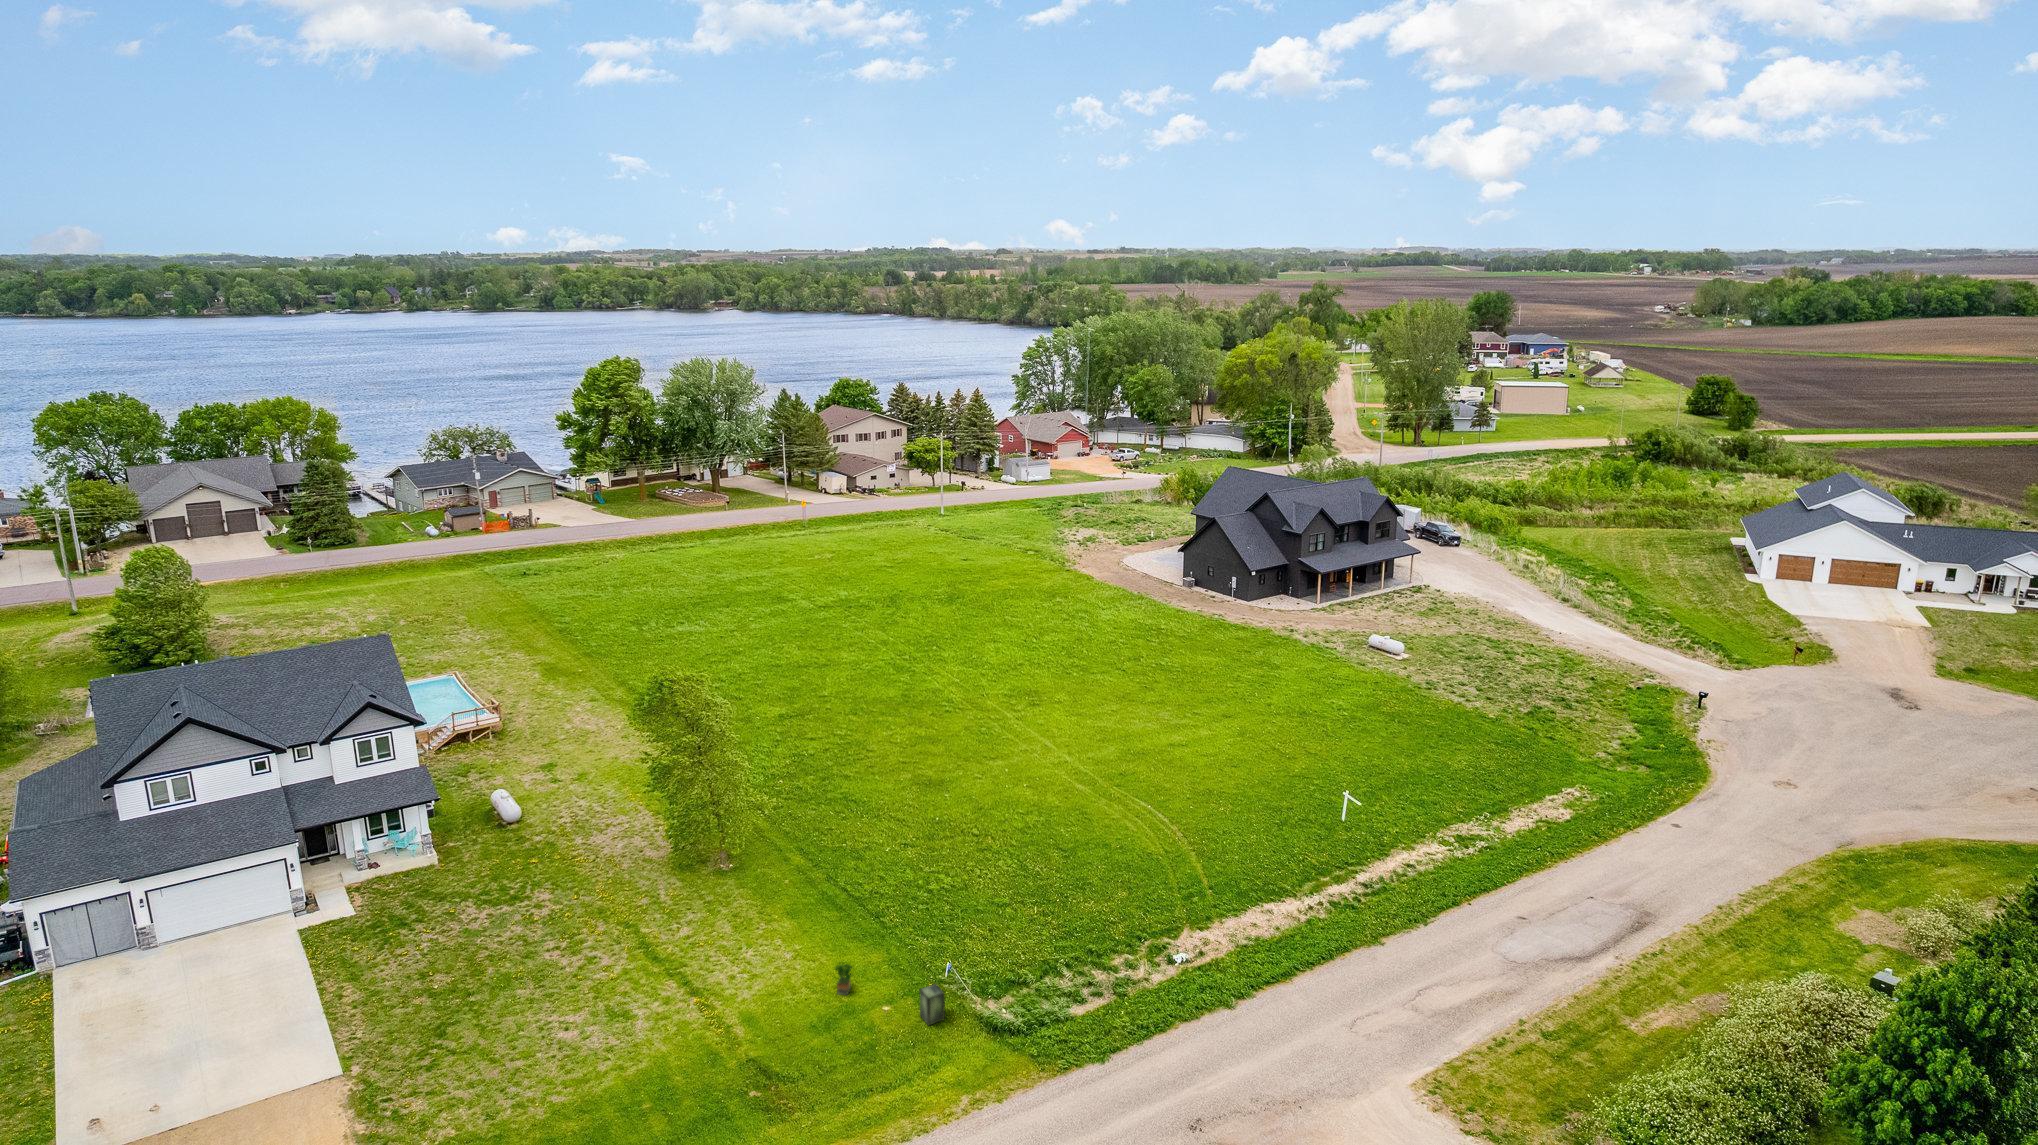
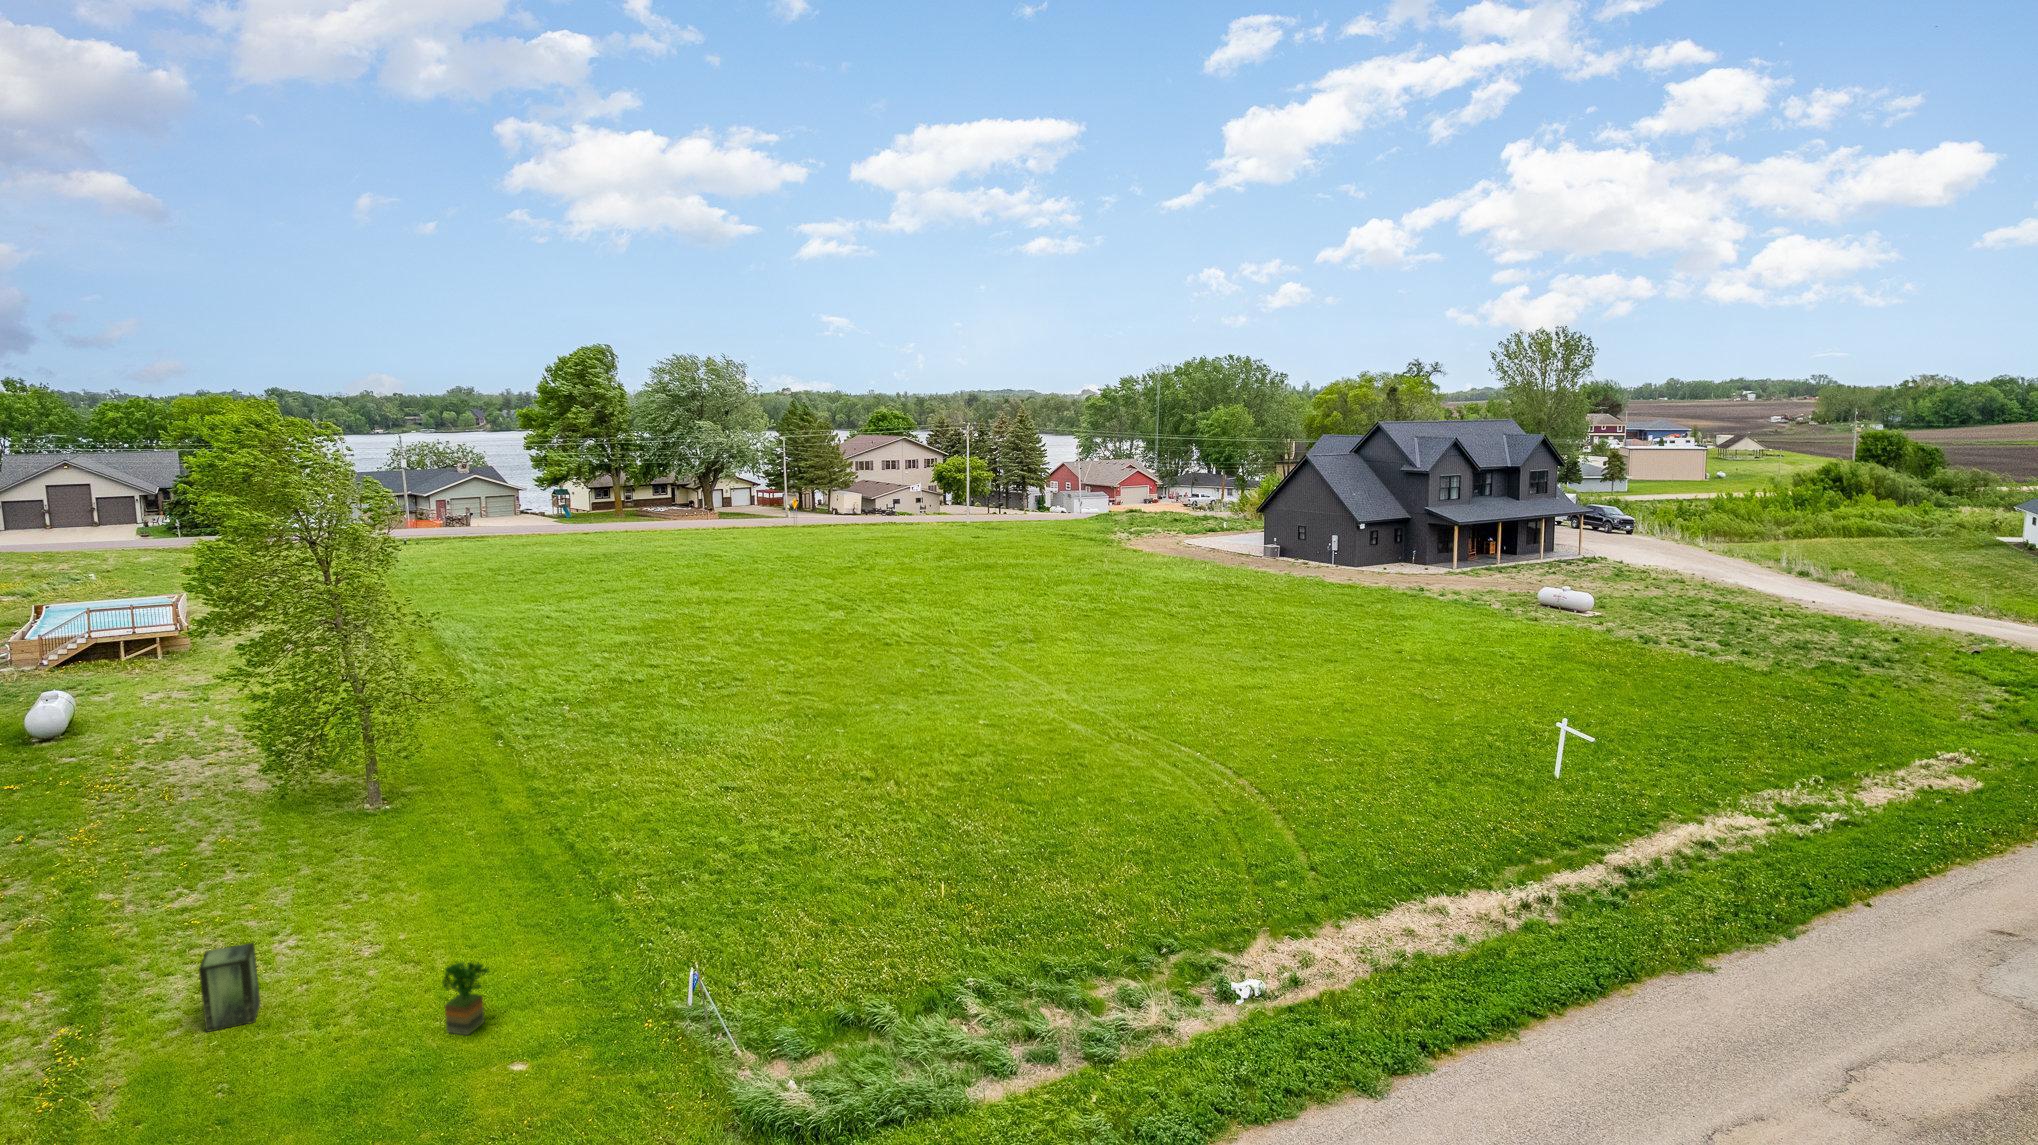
storage box: present [919,984,945,1025] -> present [199,943,260,1032]

